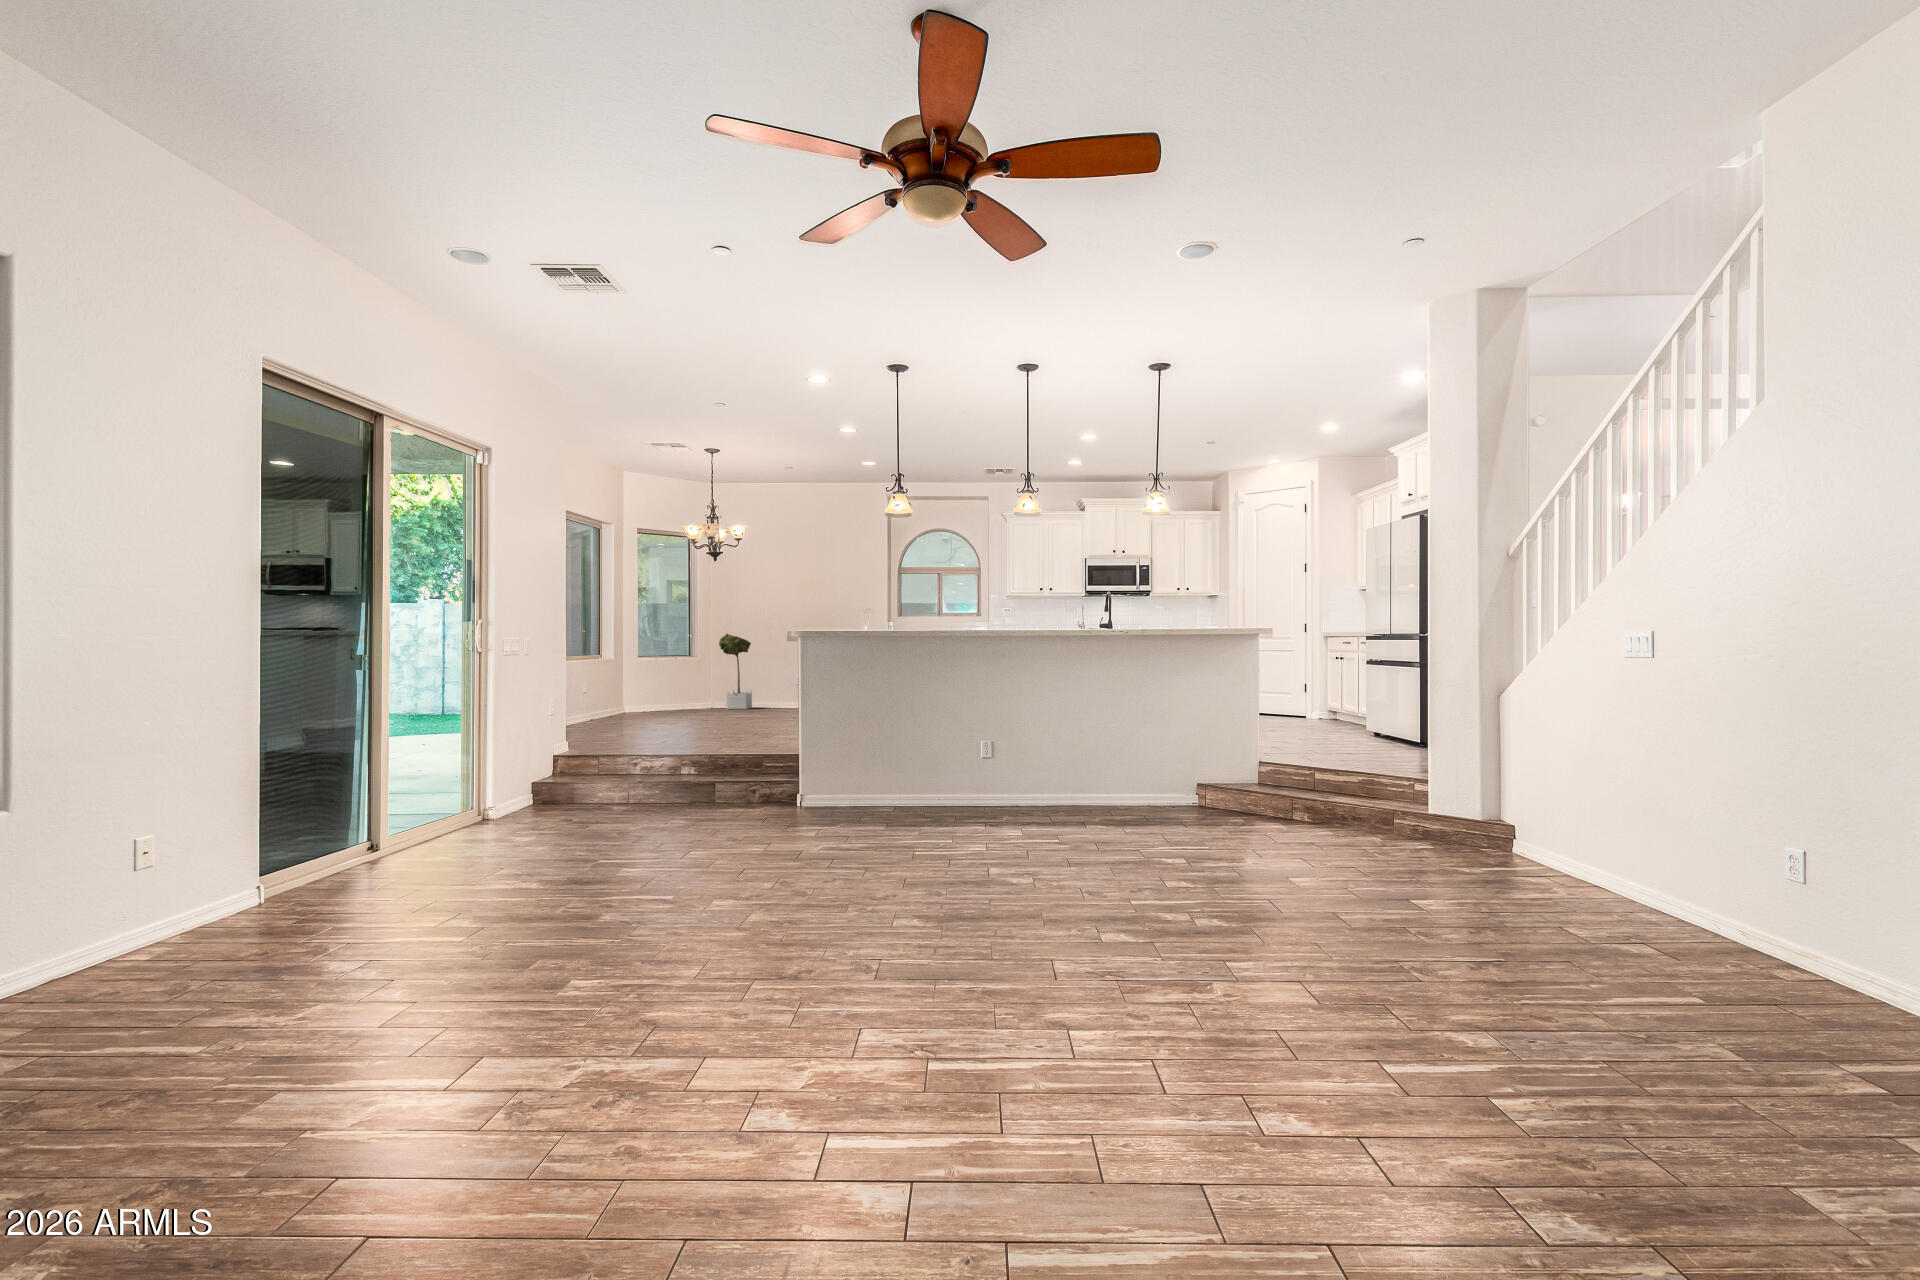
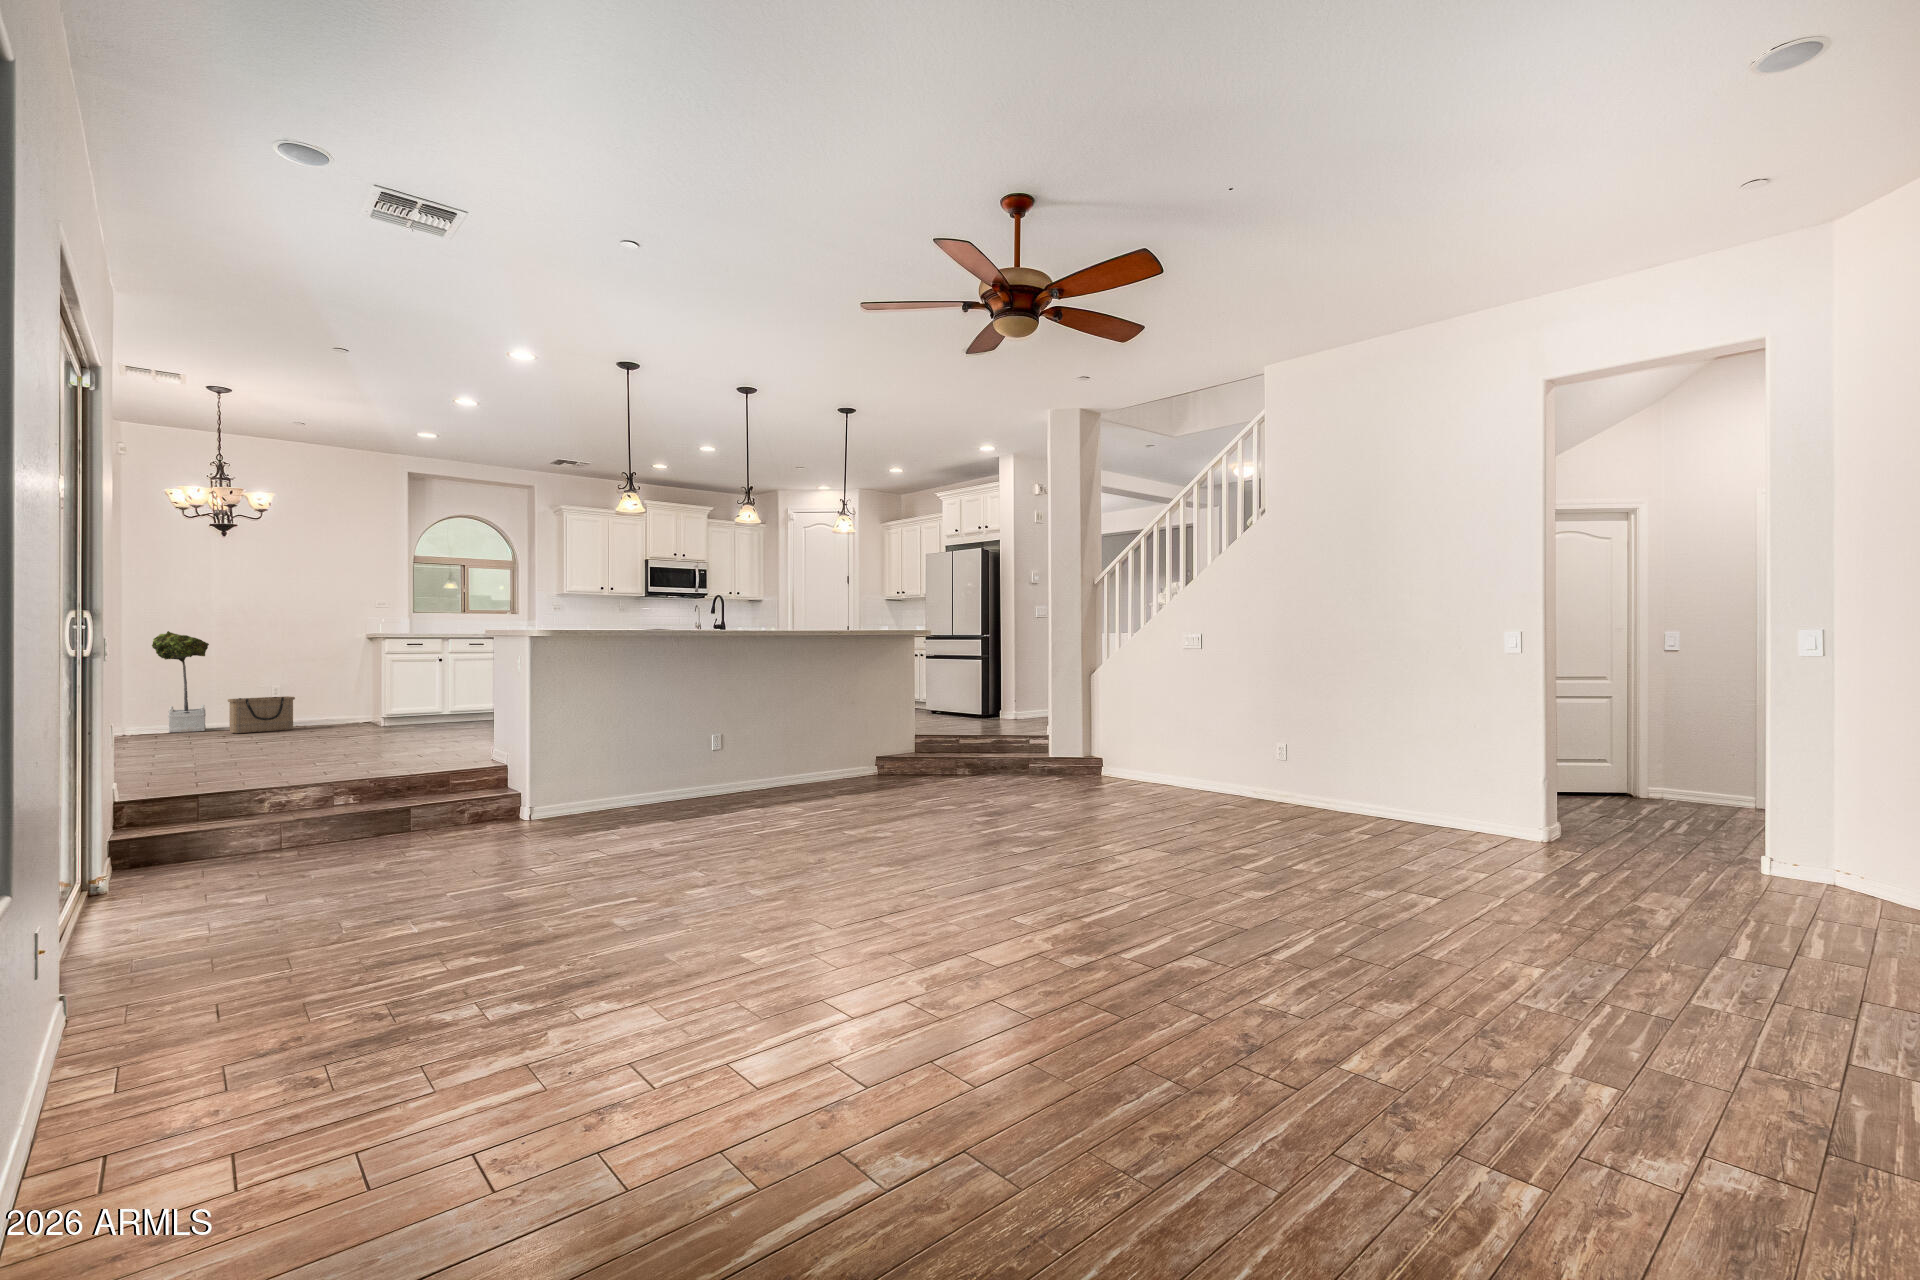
basket: none [751,685,794,712] -> present [228,696,295,733]

